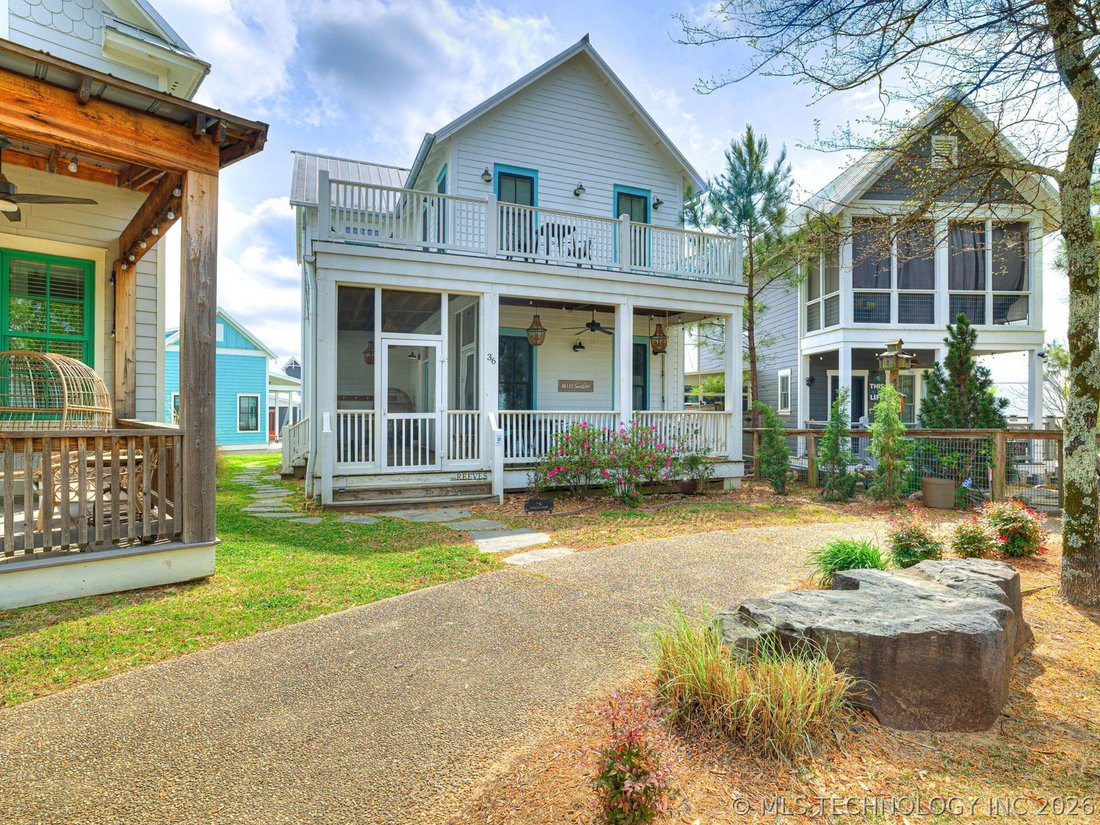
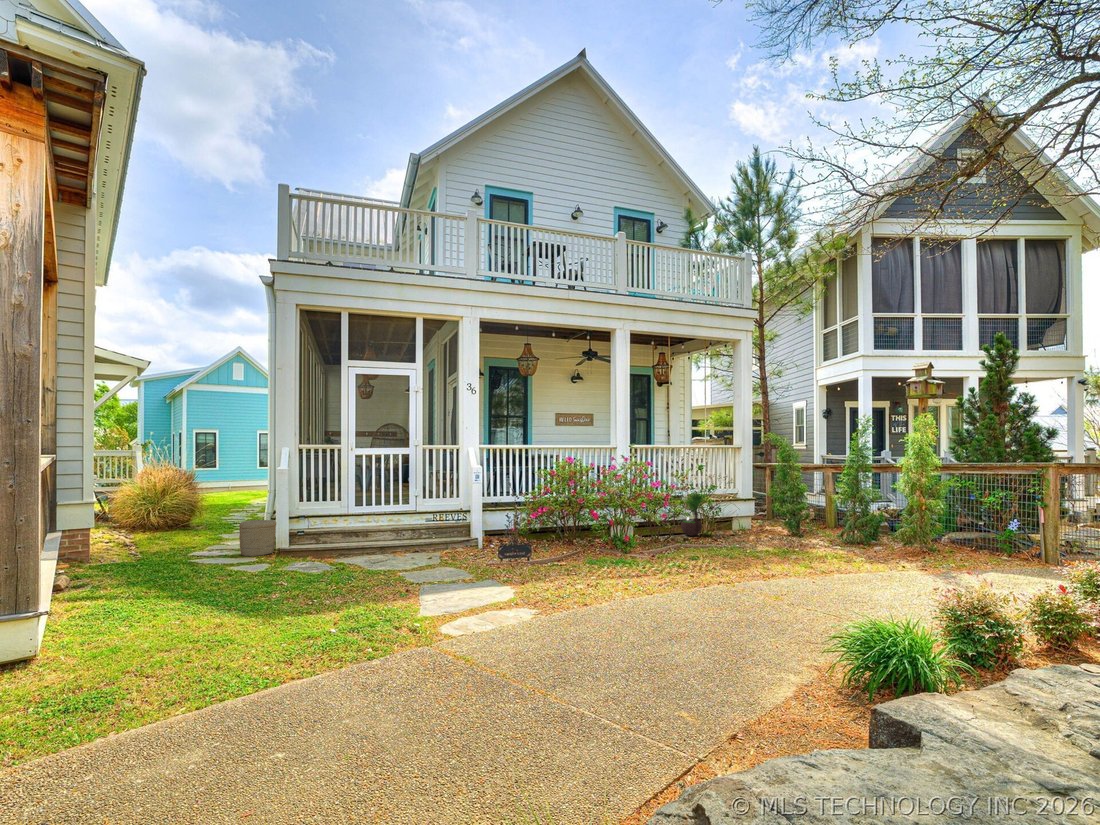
woven basket: present [921,478,955,509] -> present [239,520,276,556]

